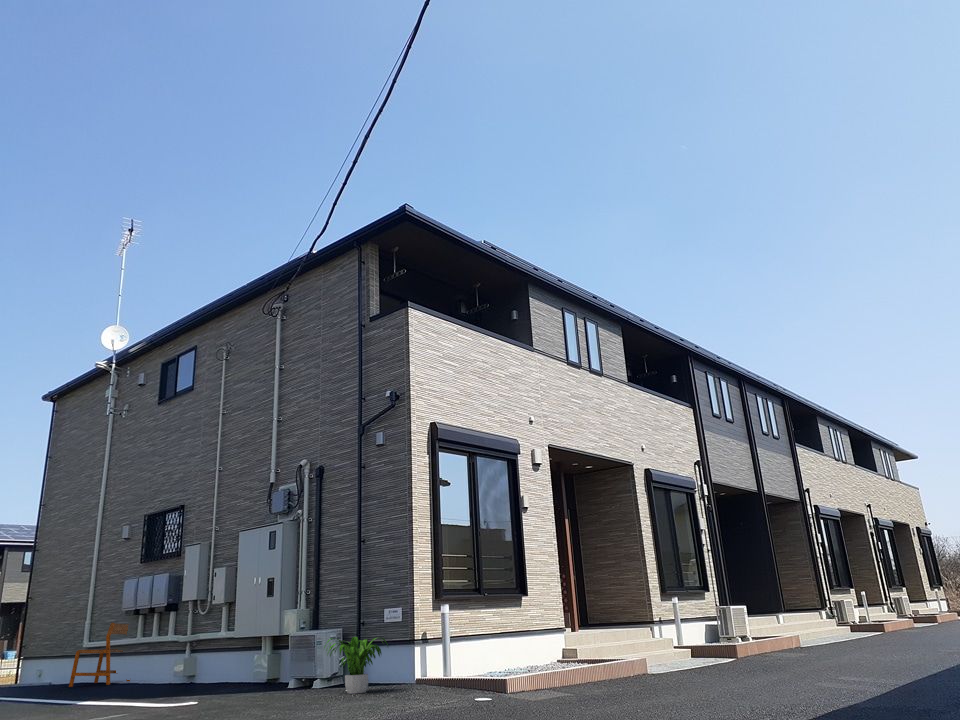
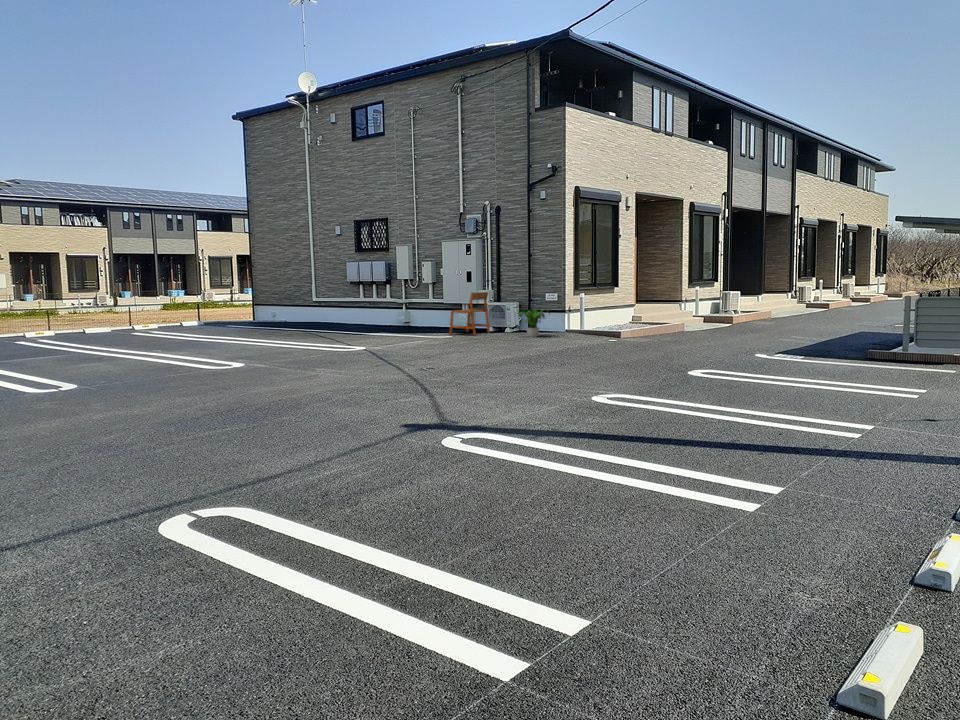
bench: present [69,623,130,687] -> present [449,292,490,335]

